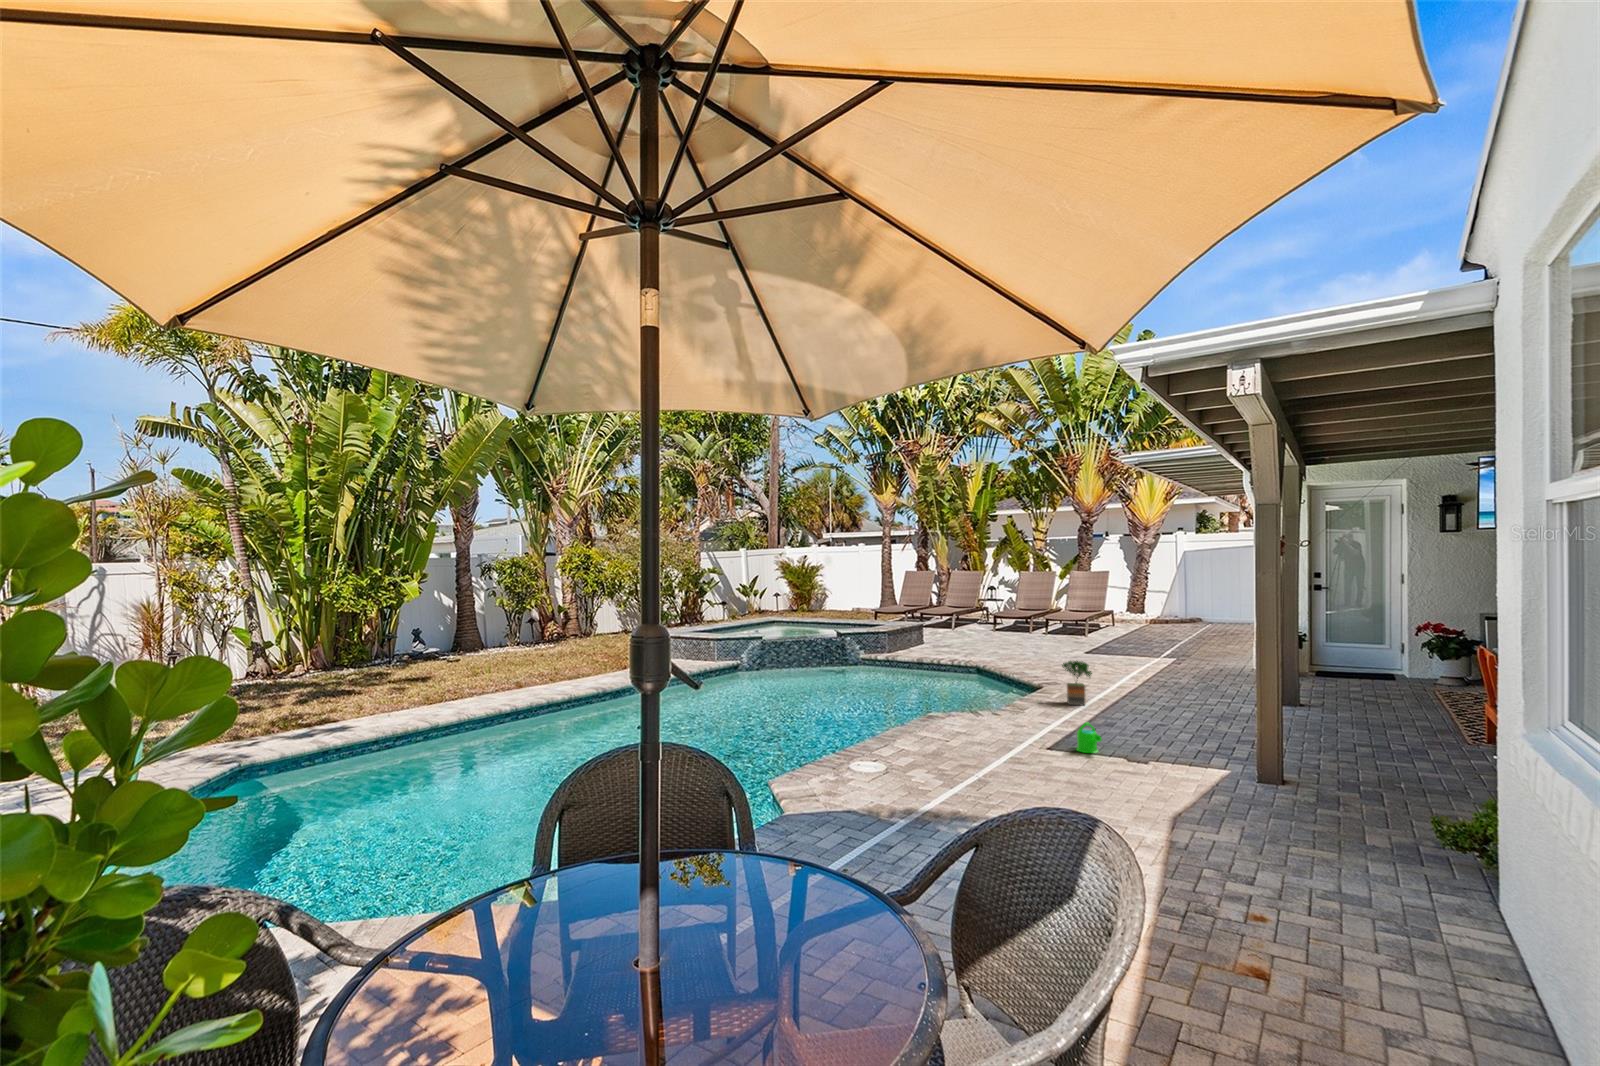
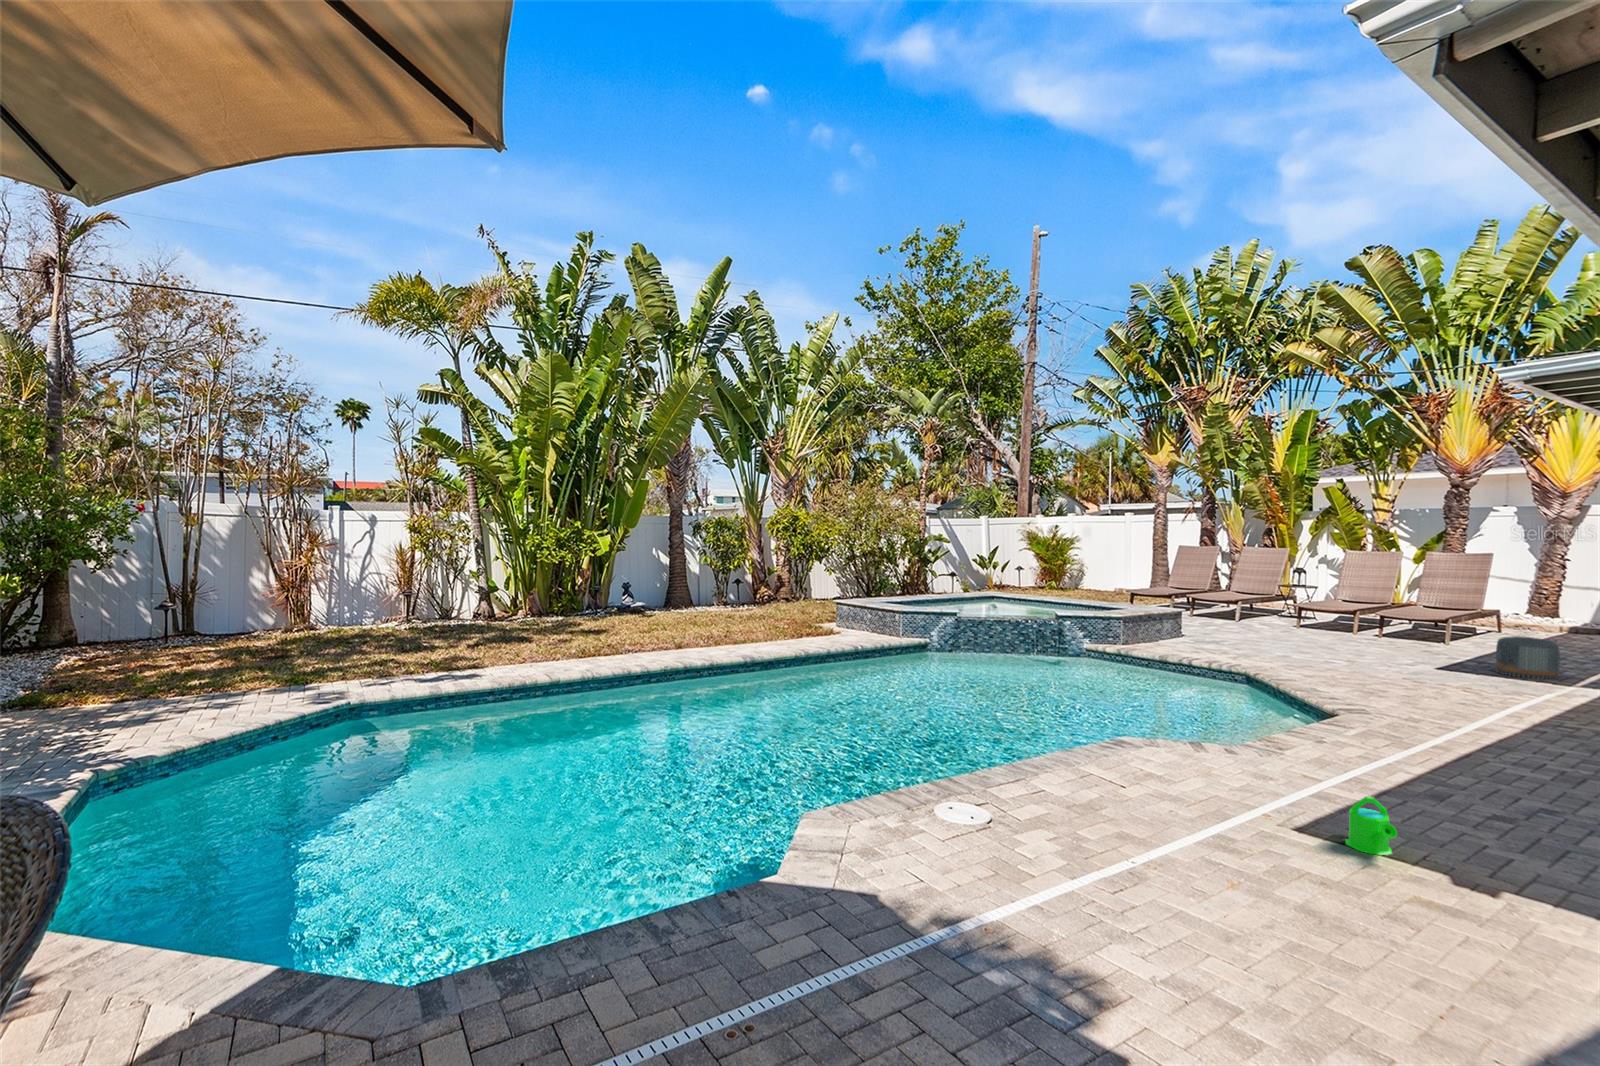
pouf: none [1119,628,1152,655] -> present [1496,636,1560,679]
potted tree: present [1062,661,1092,706] -> none [1357,679,1417,755]

